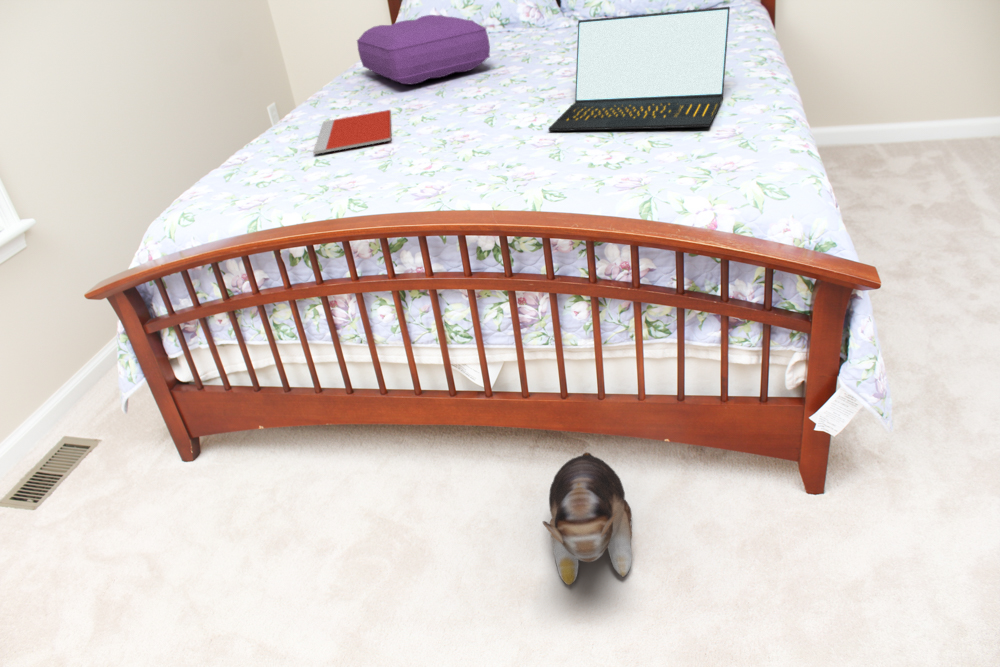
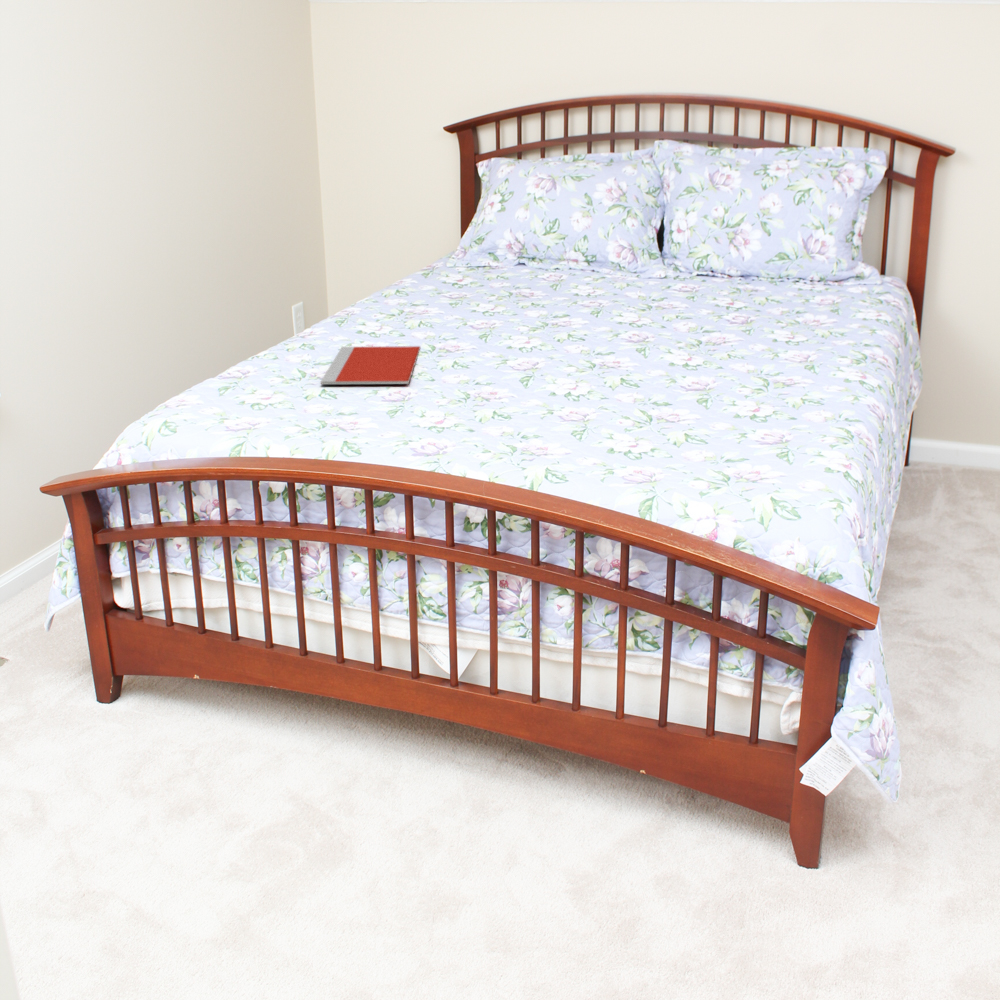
laptop: present [549,7,730,131] -> none [581,290,806,433]
pillow: present [357,15,490,84] -> none [404,241,554,320]
plush toy: present [543,452,632,585] -> none [461,766,581,908]

